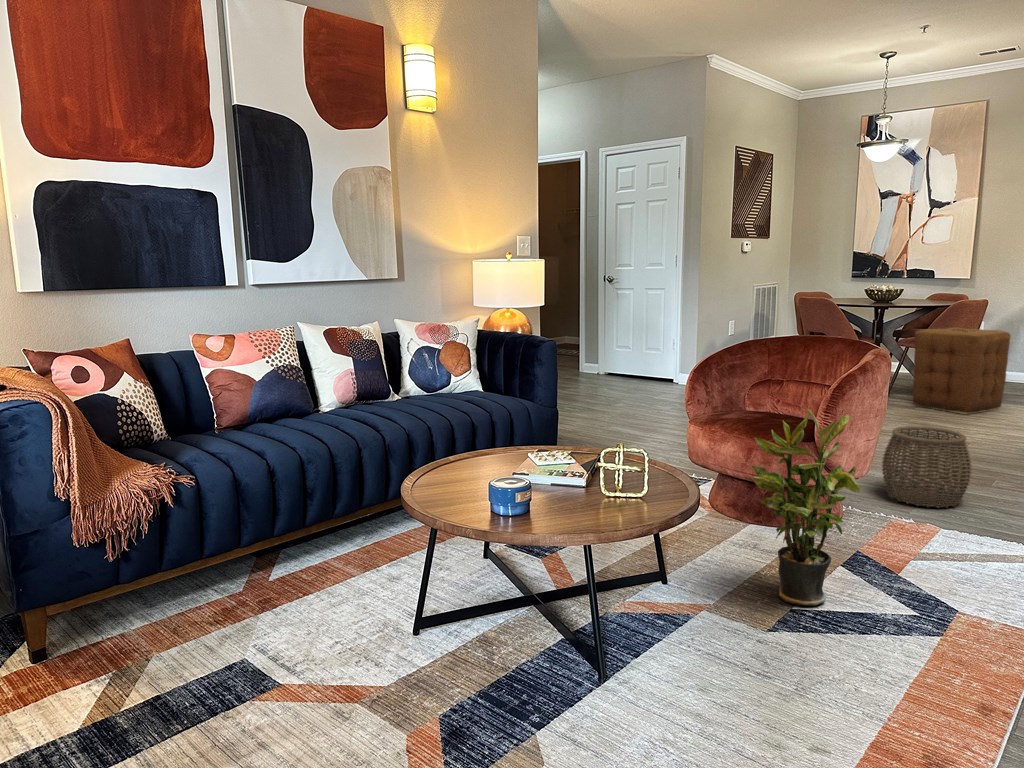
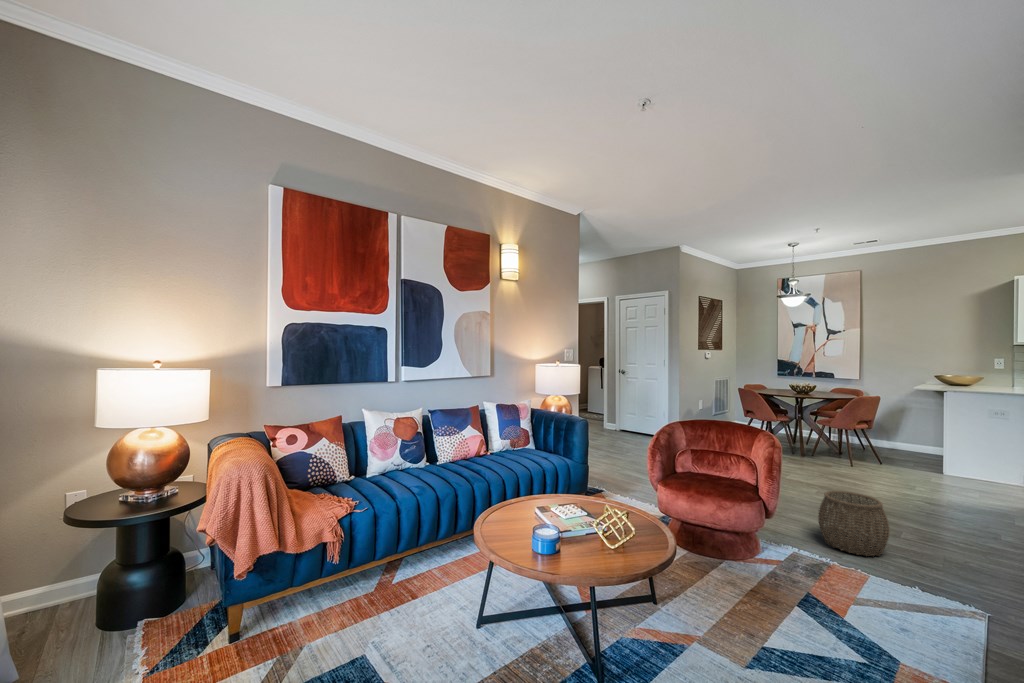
ottoman: present [913,328,1010,414] -> none [827,413,897,474]
potted plant: present [752,408,860,606] -> none [725,487,812,647]

